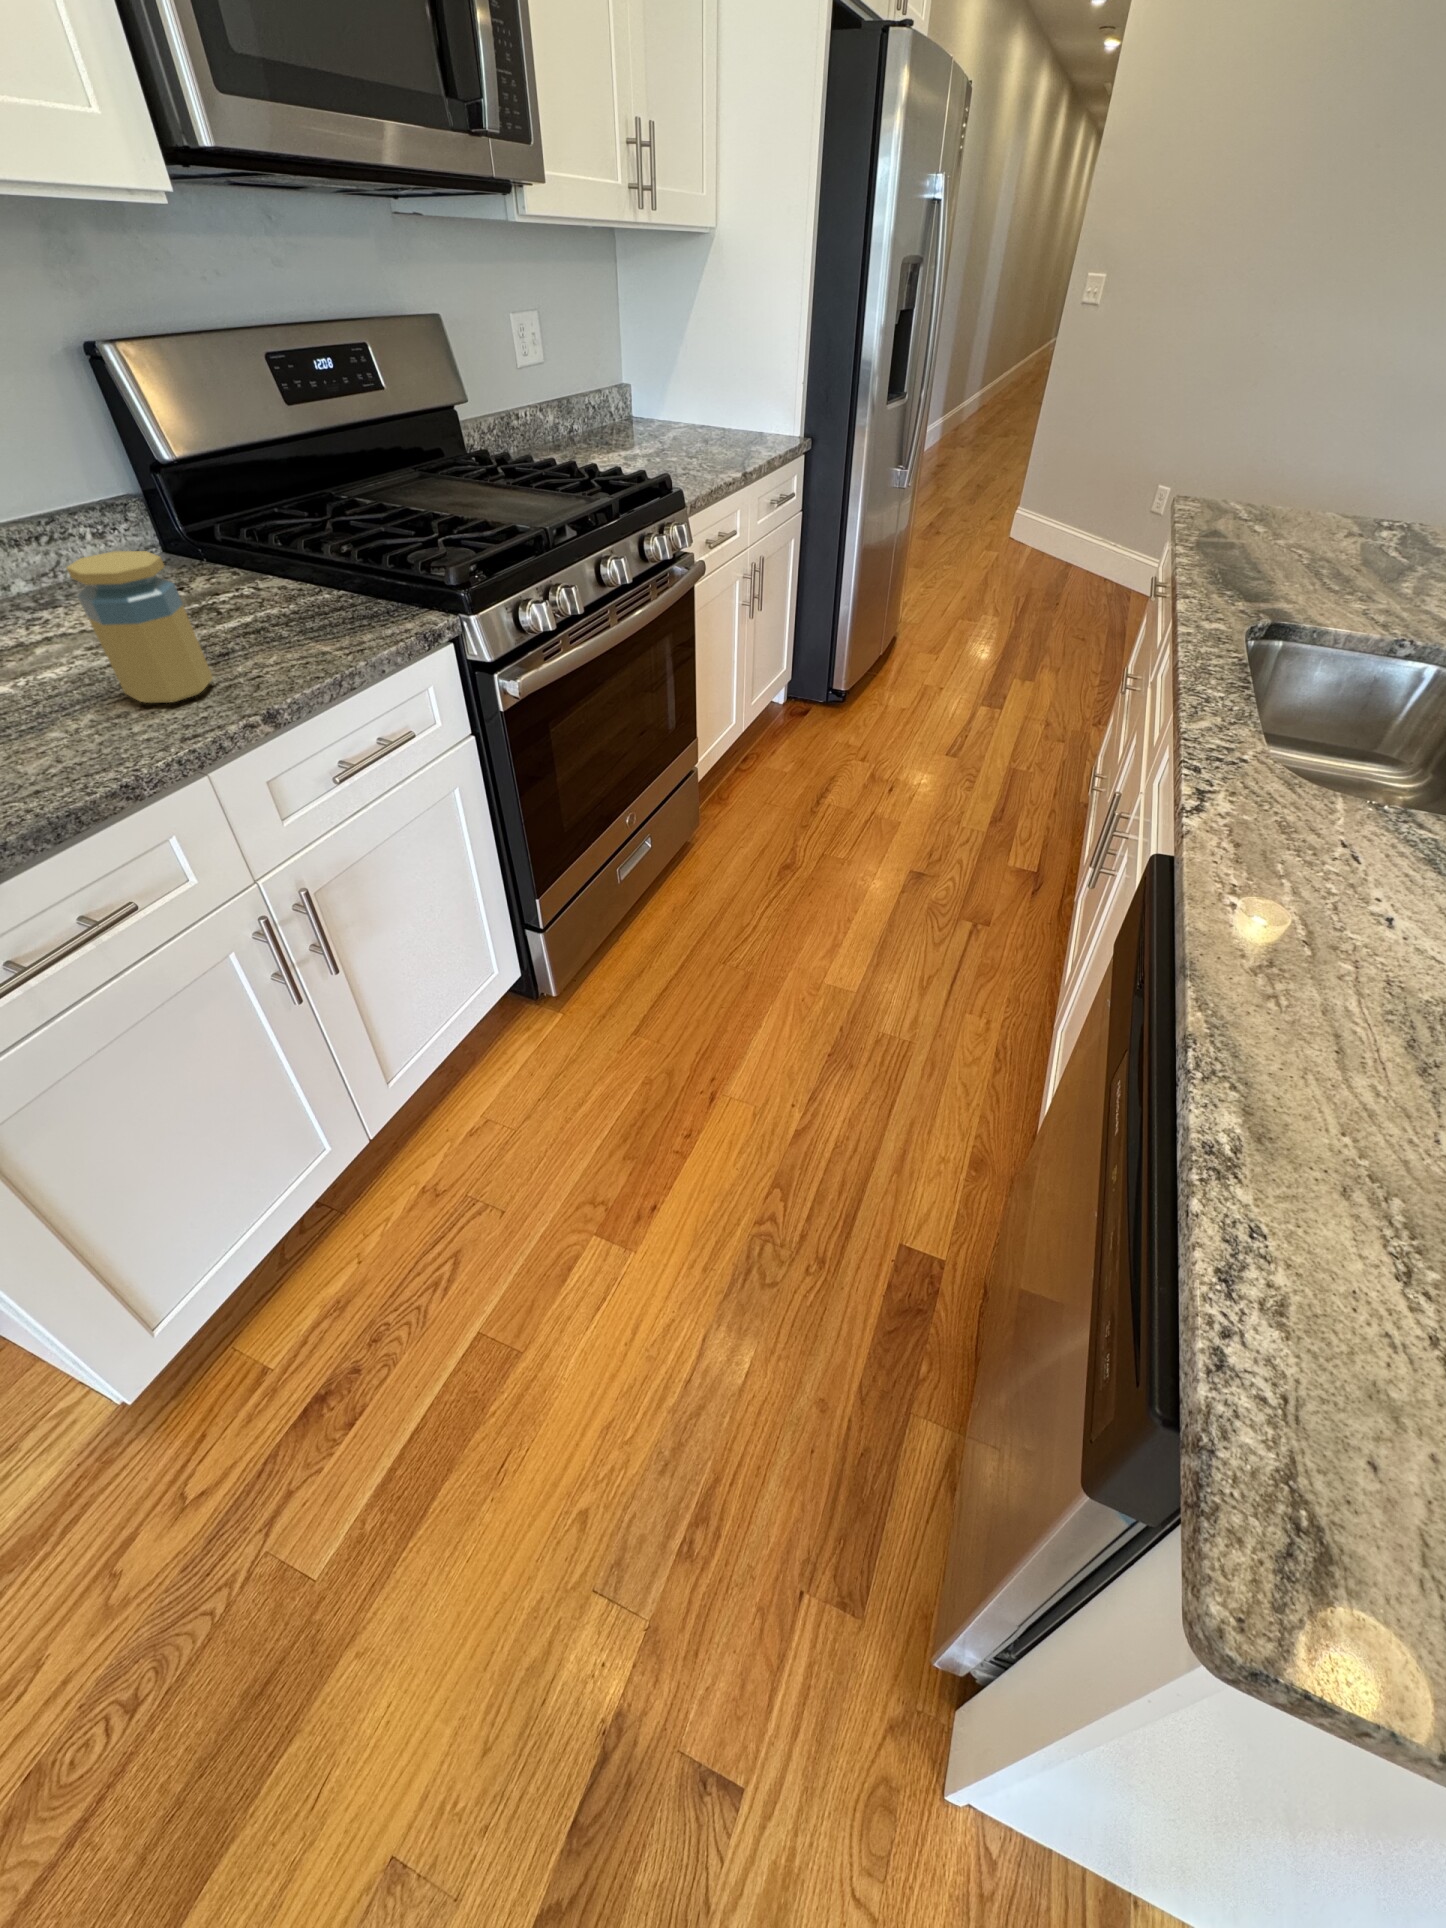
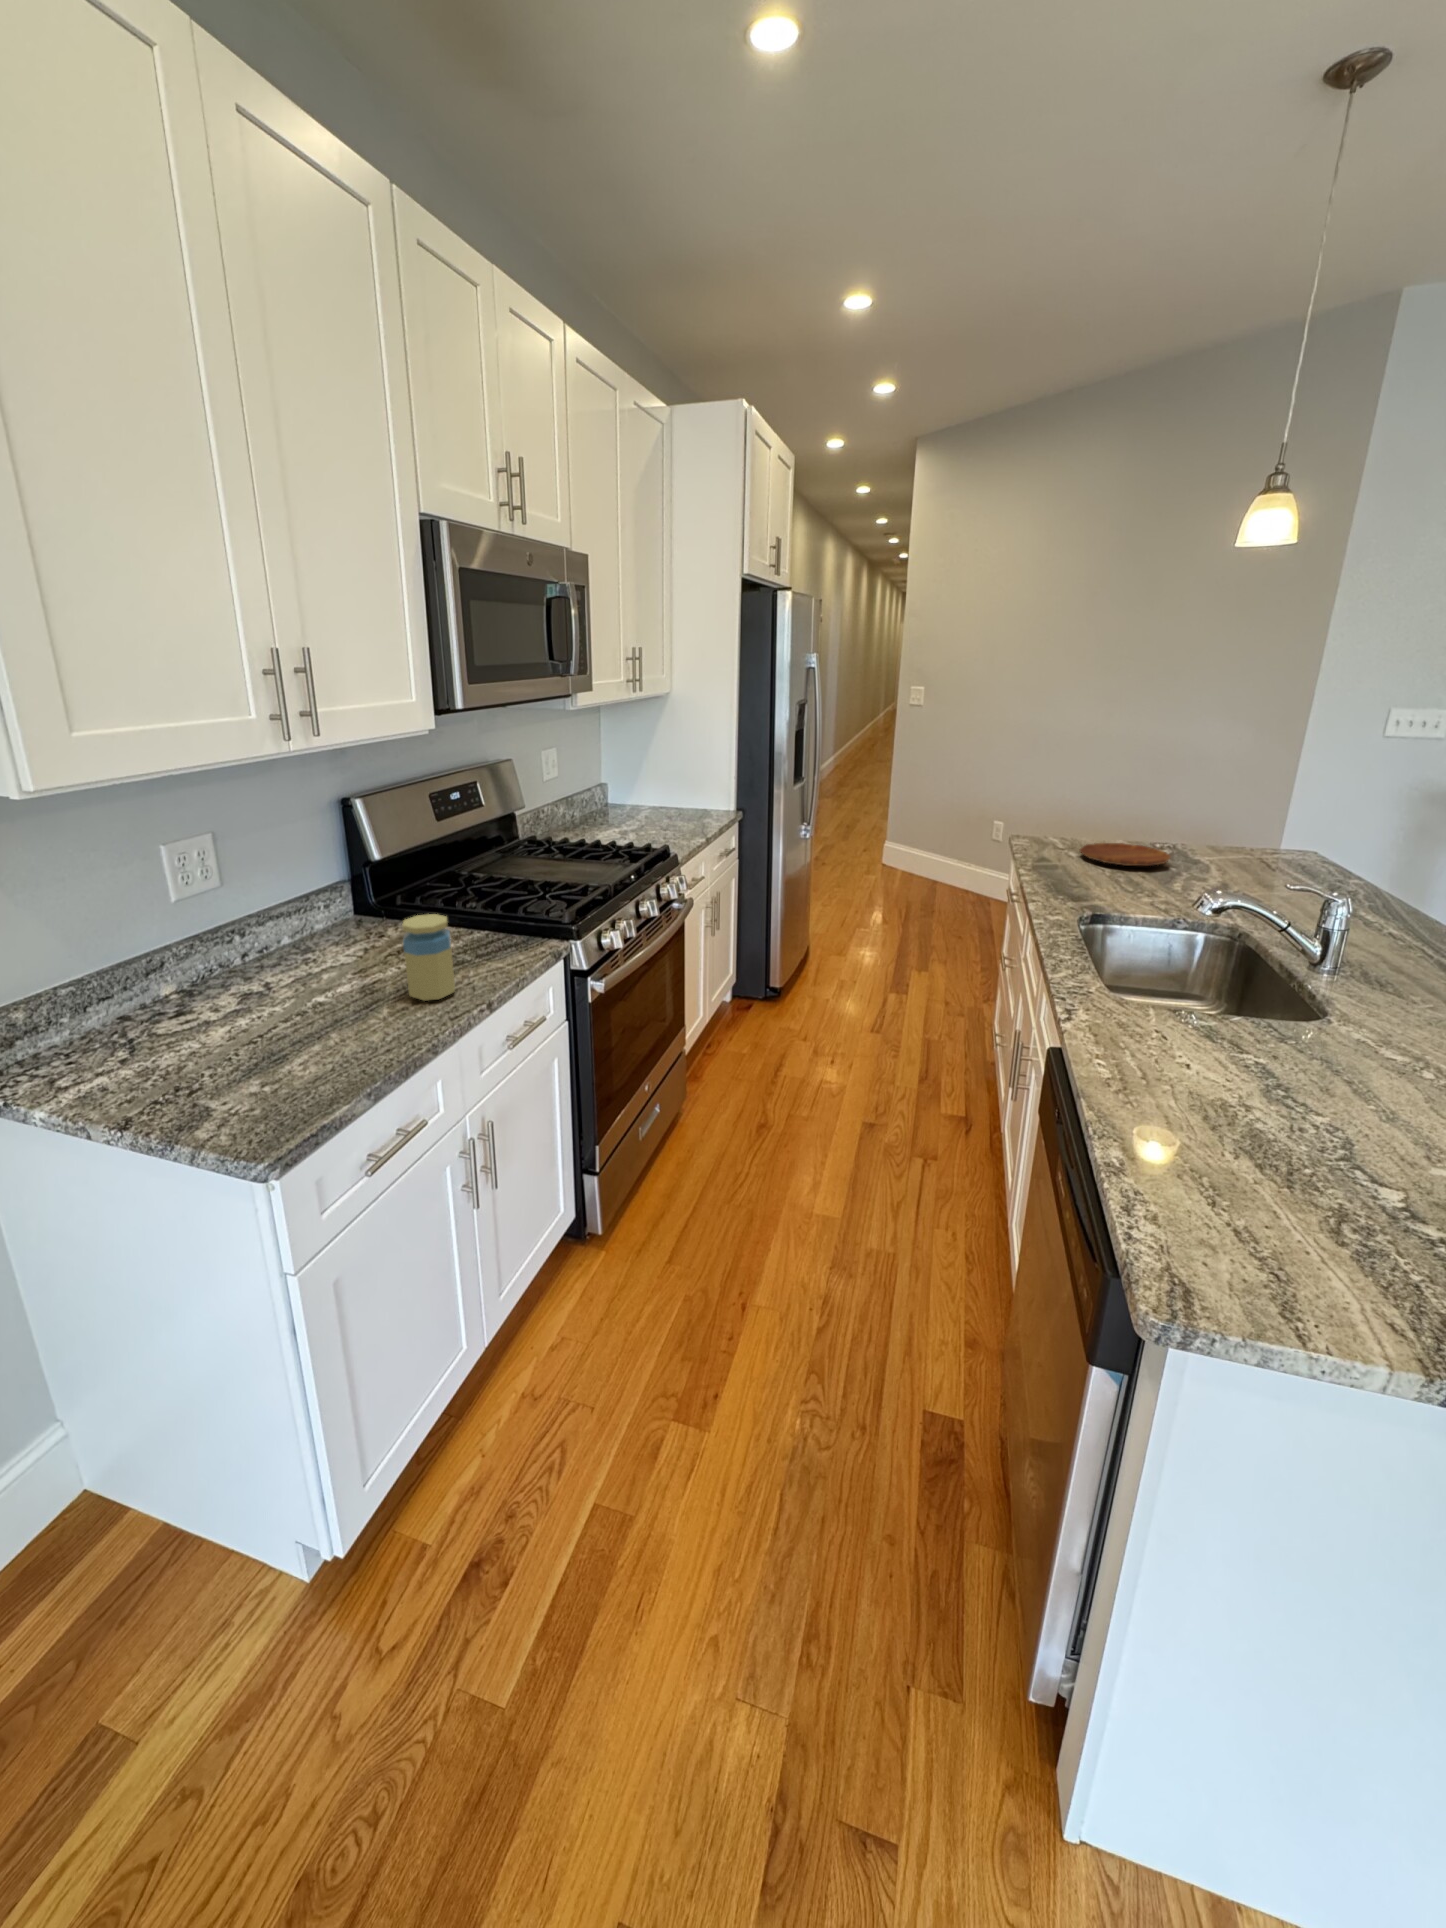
tray: none [1269,513,1406,553] -> present [1080,843,1170,866]

